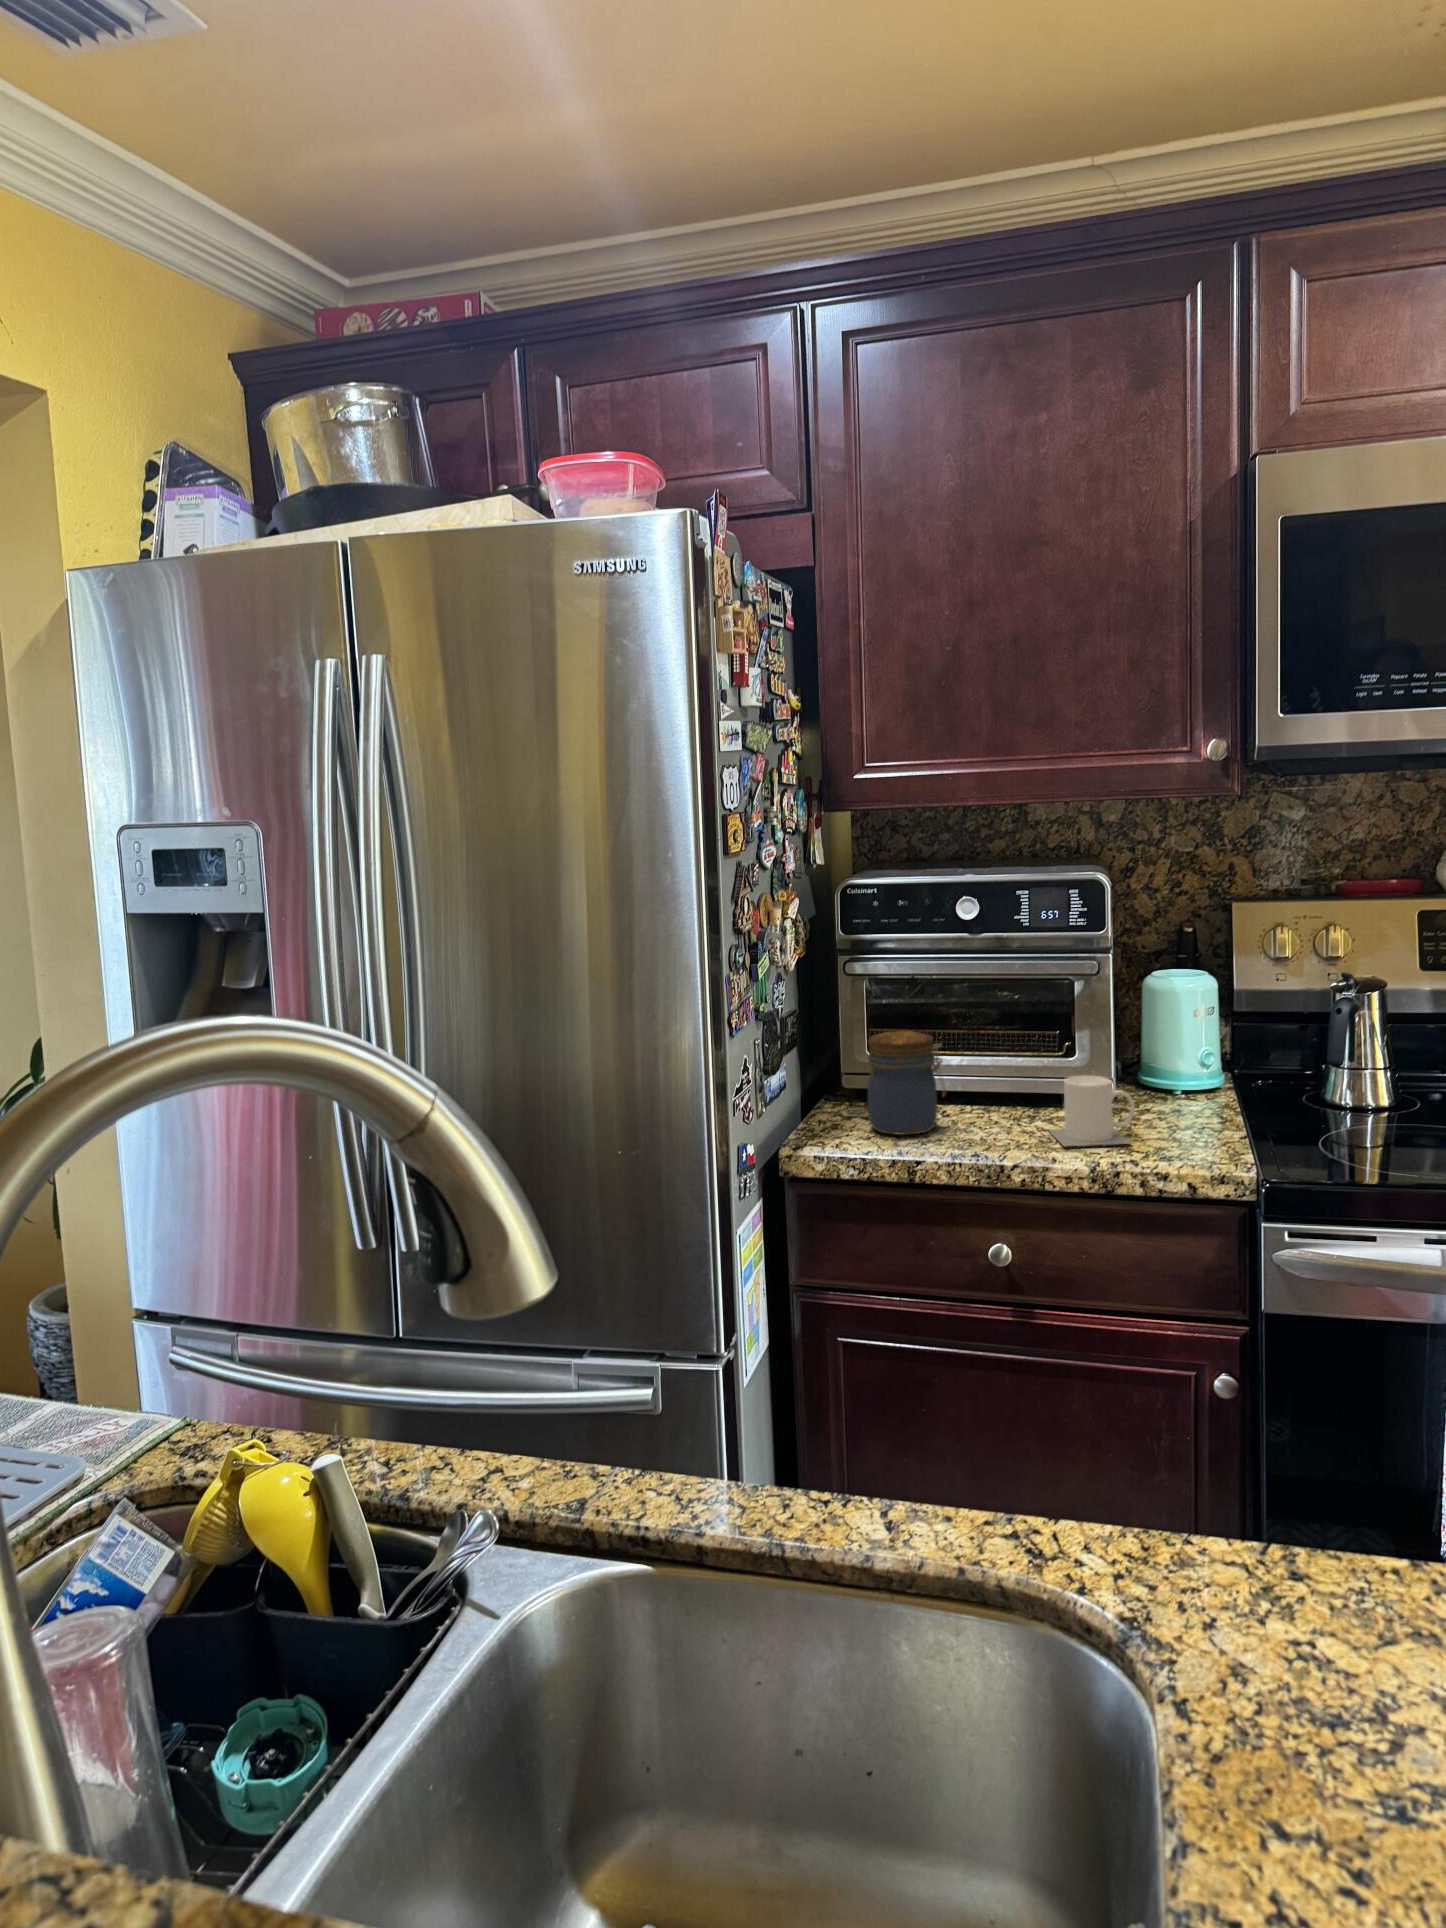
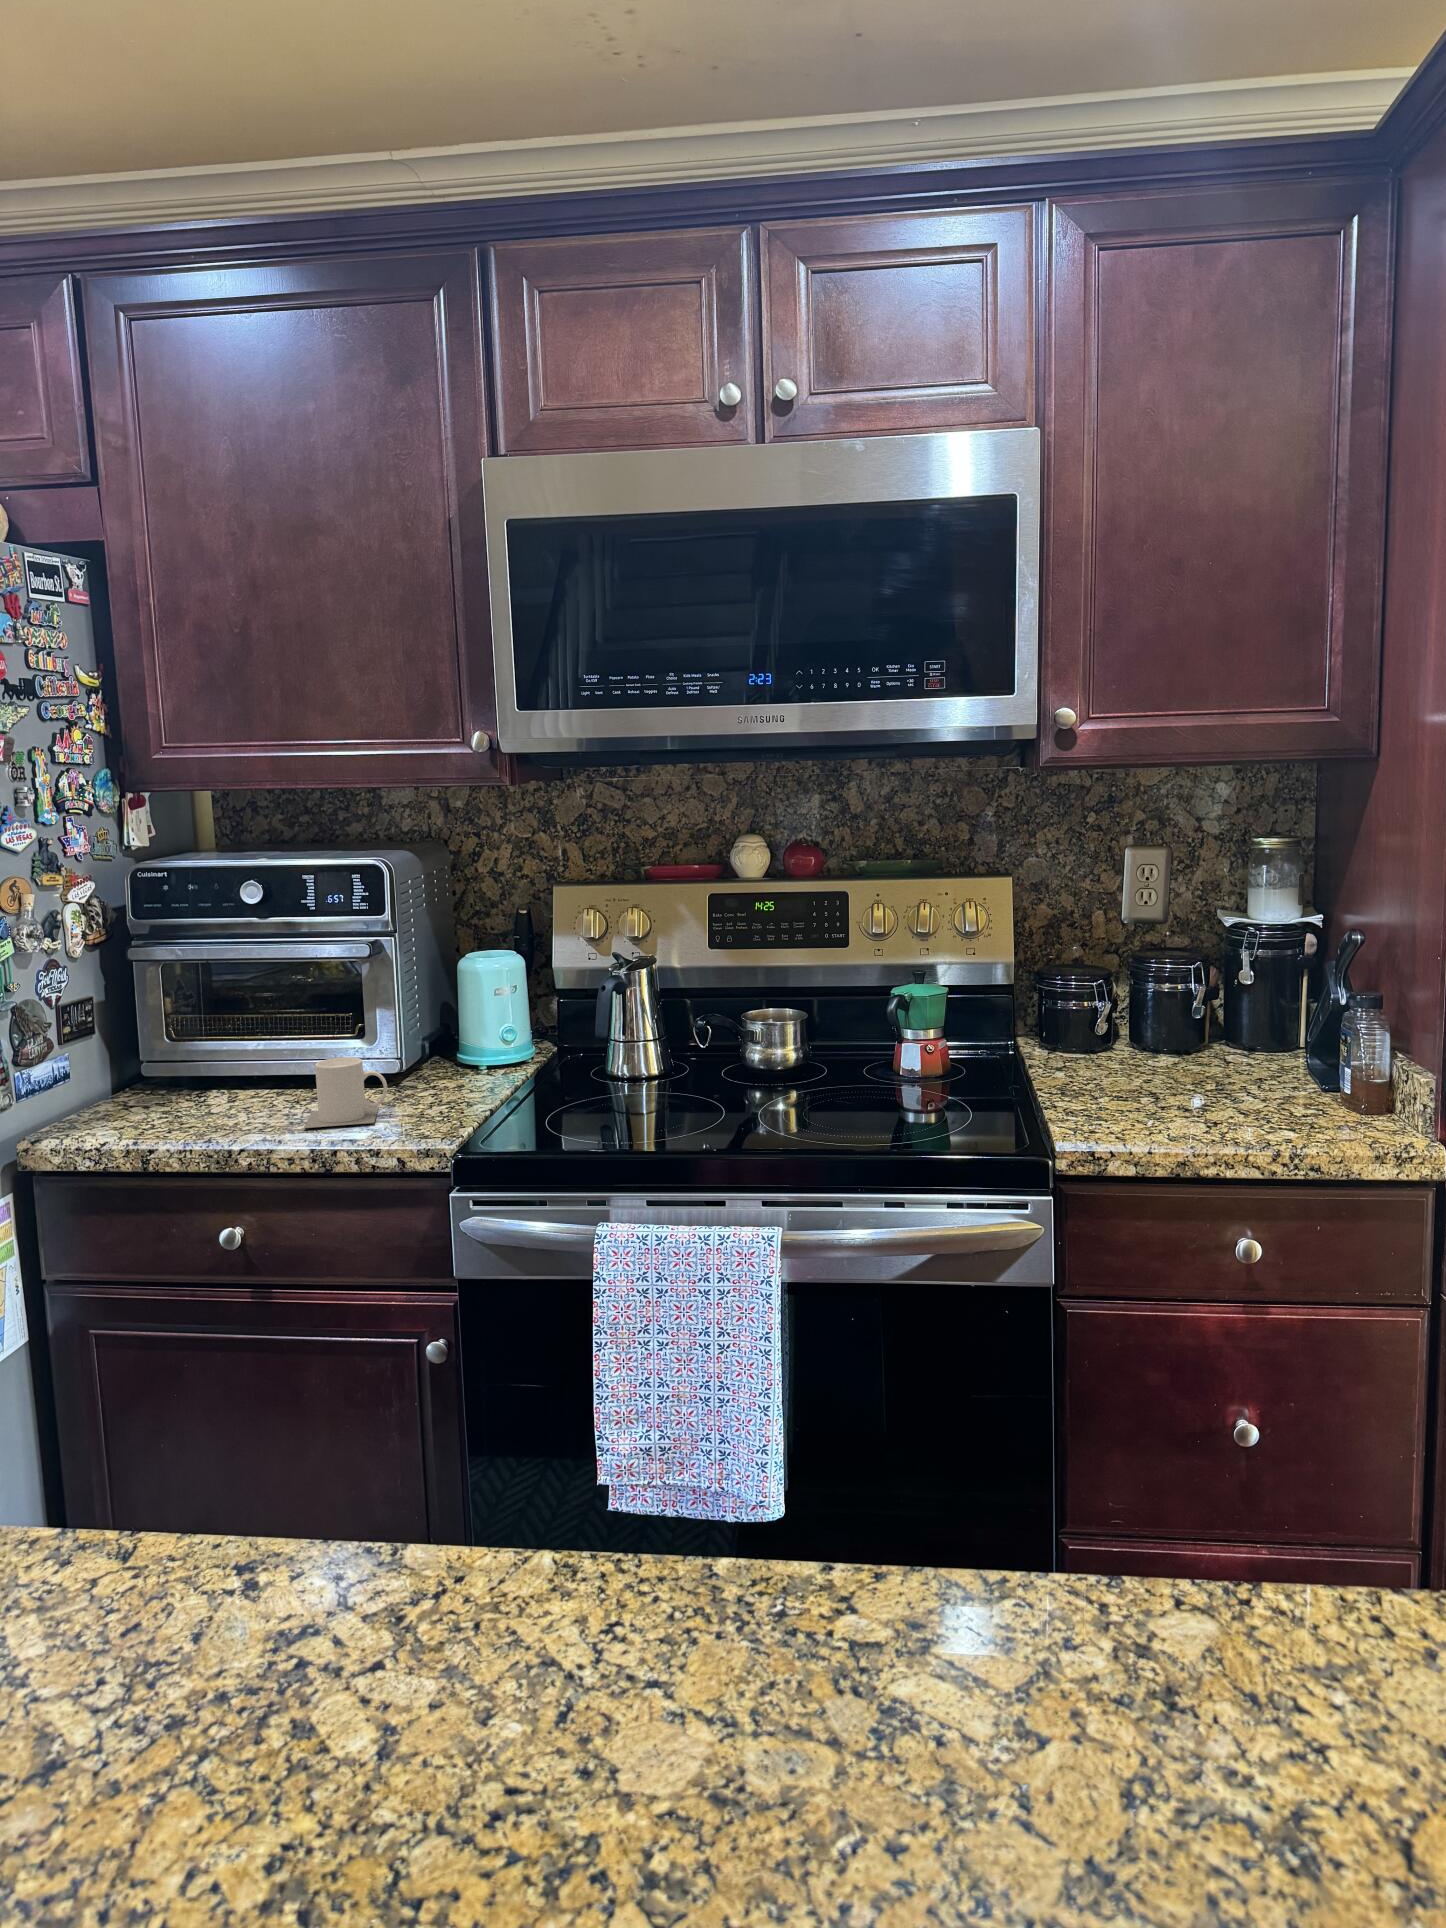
jar: present [868,1031,945,1135] -> none [126,1017,210,1122]

